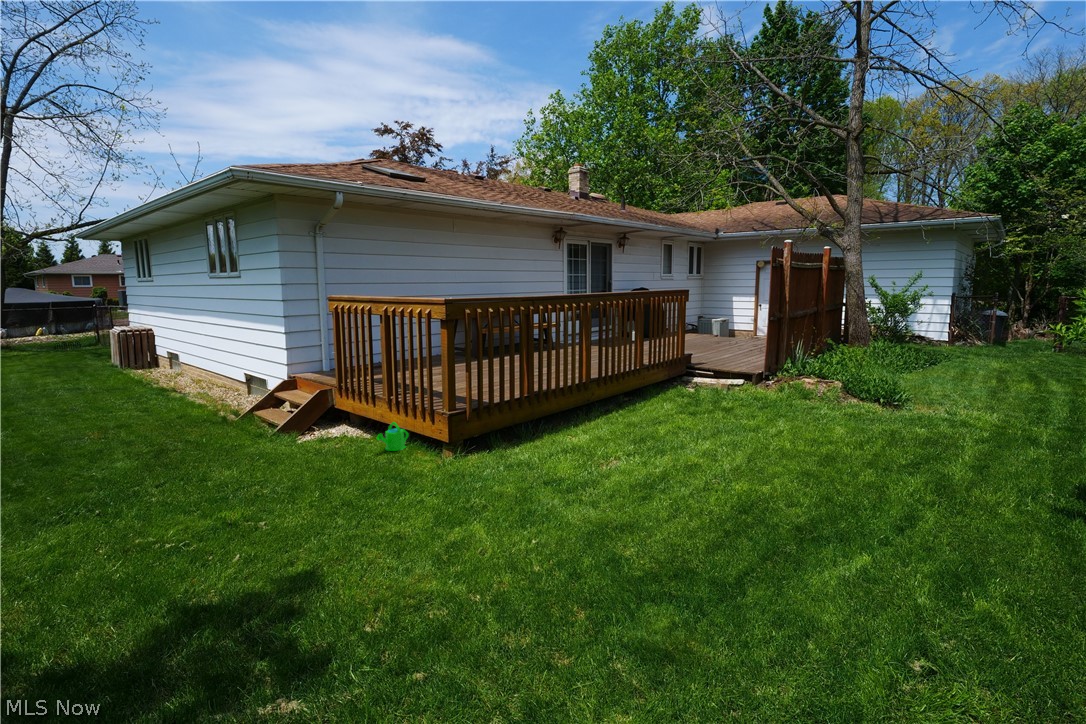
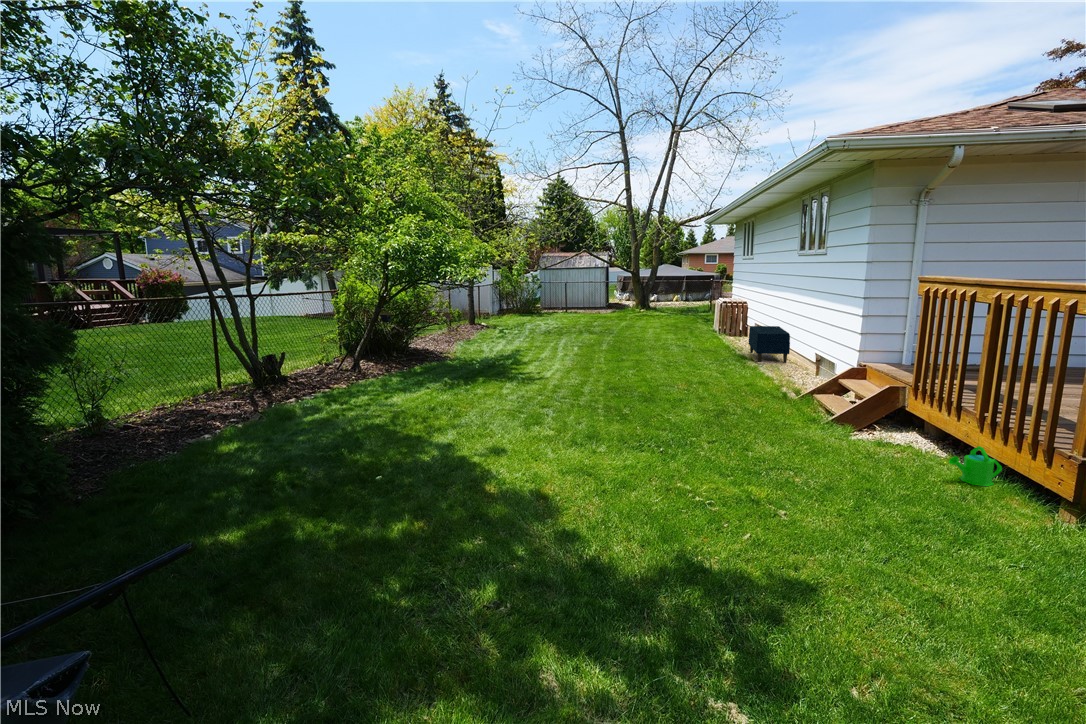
bench: none [164,351,216,391] -> present [749,326,790,363]

